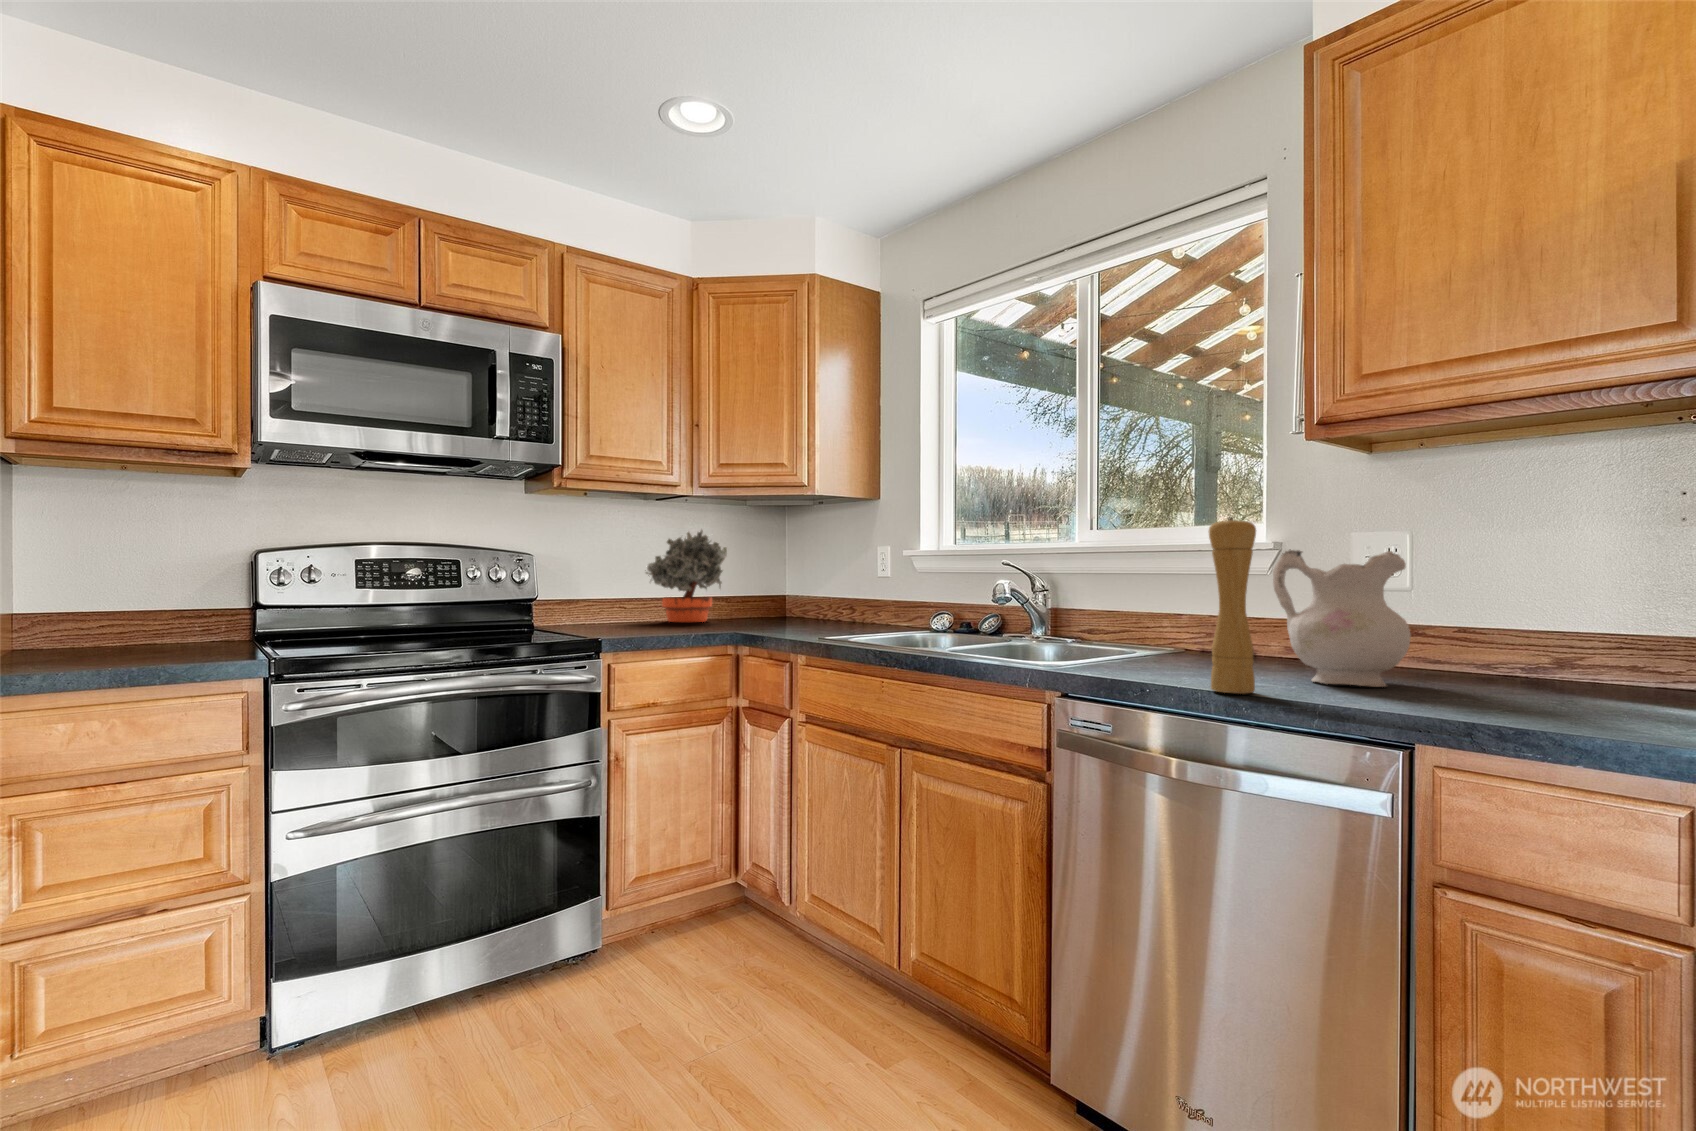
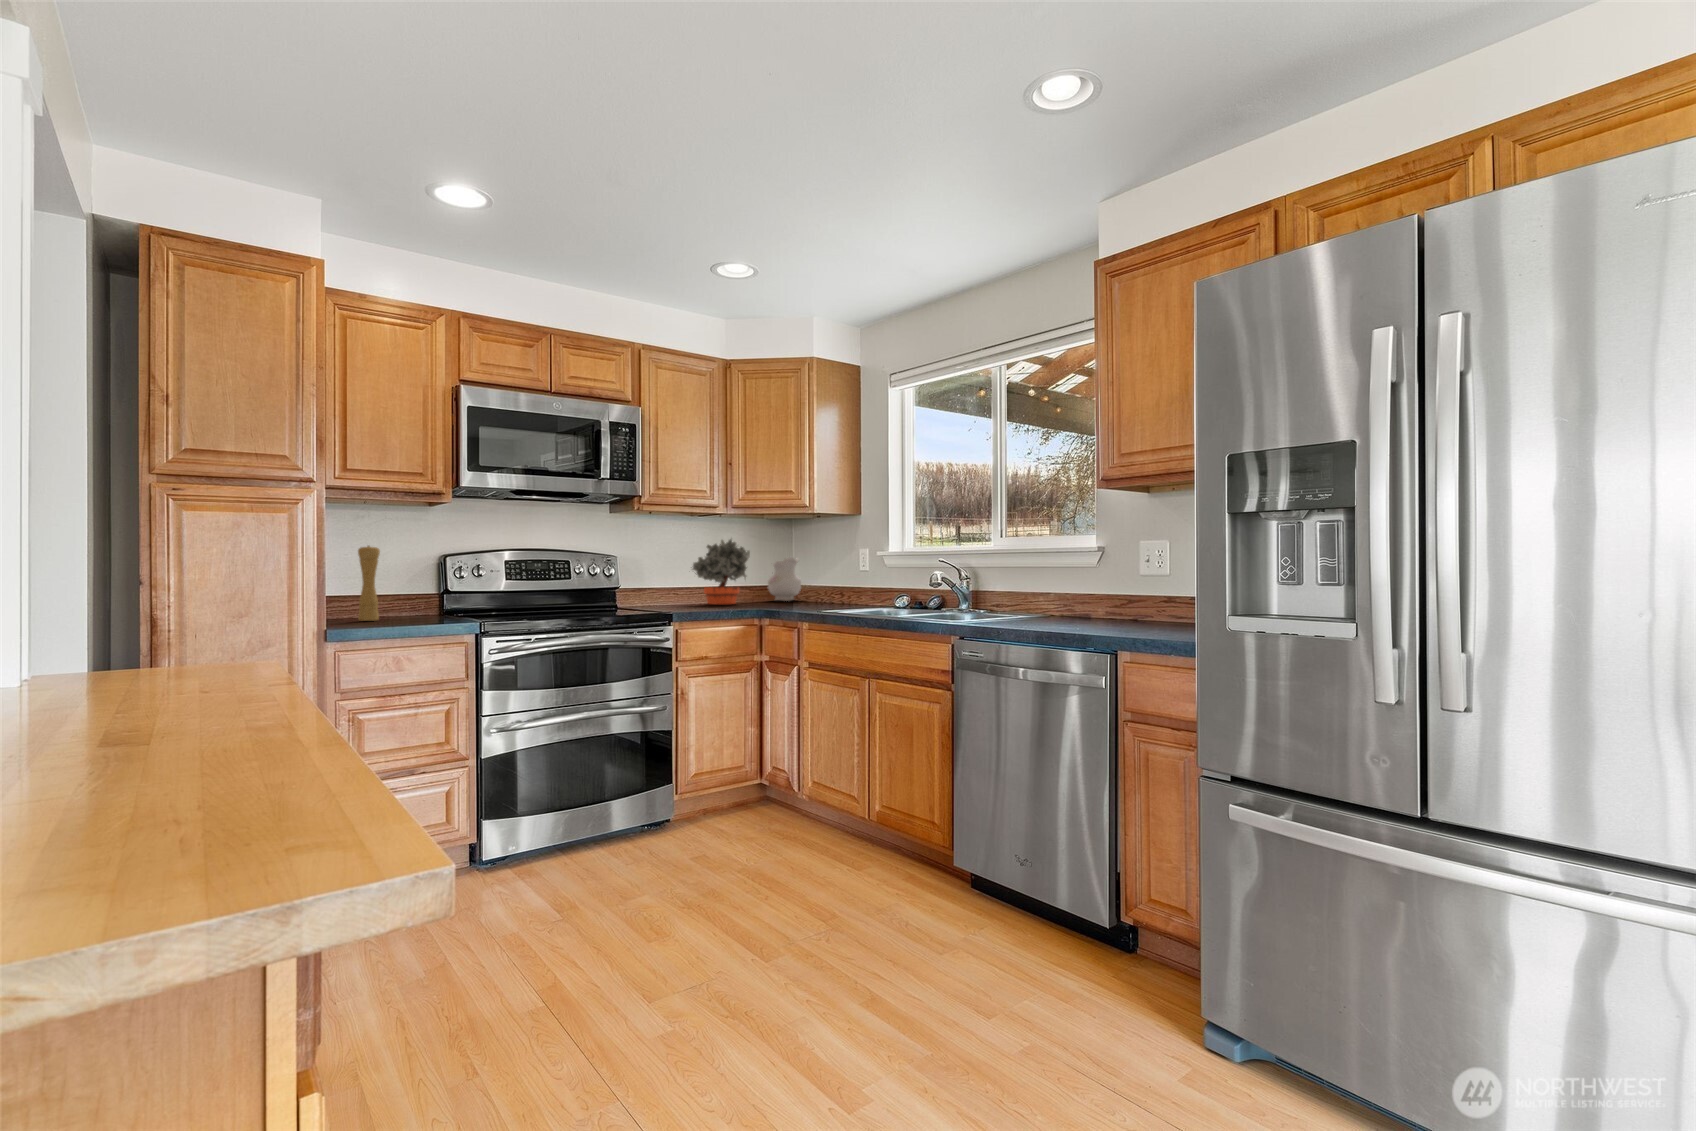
pepper mill: present [1209,518,1256,694] -> present [358,546,380,621]
ceramic pitcher: present [1273,549,1411,687] -> present [768,557,801,601]

